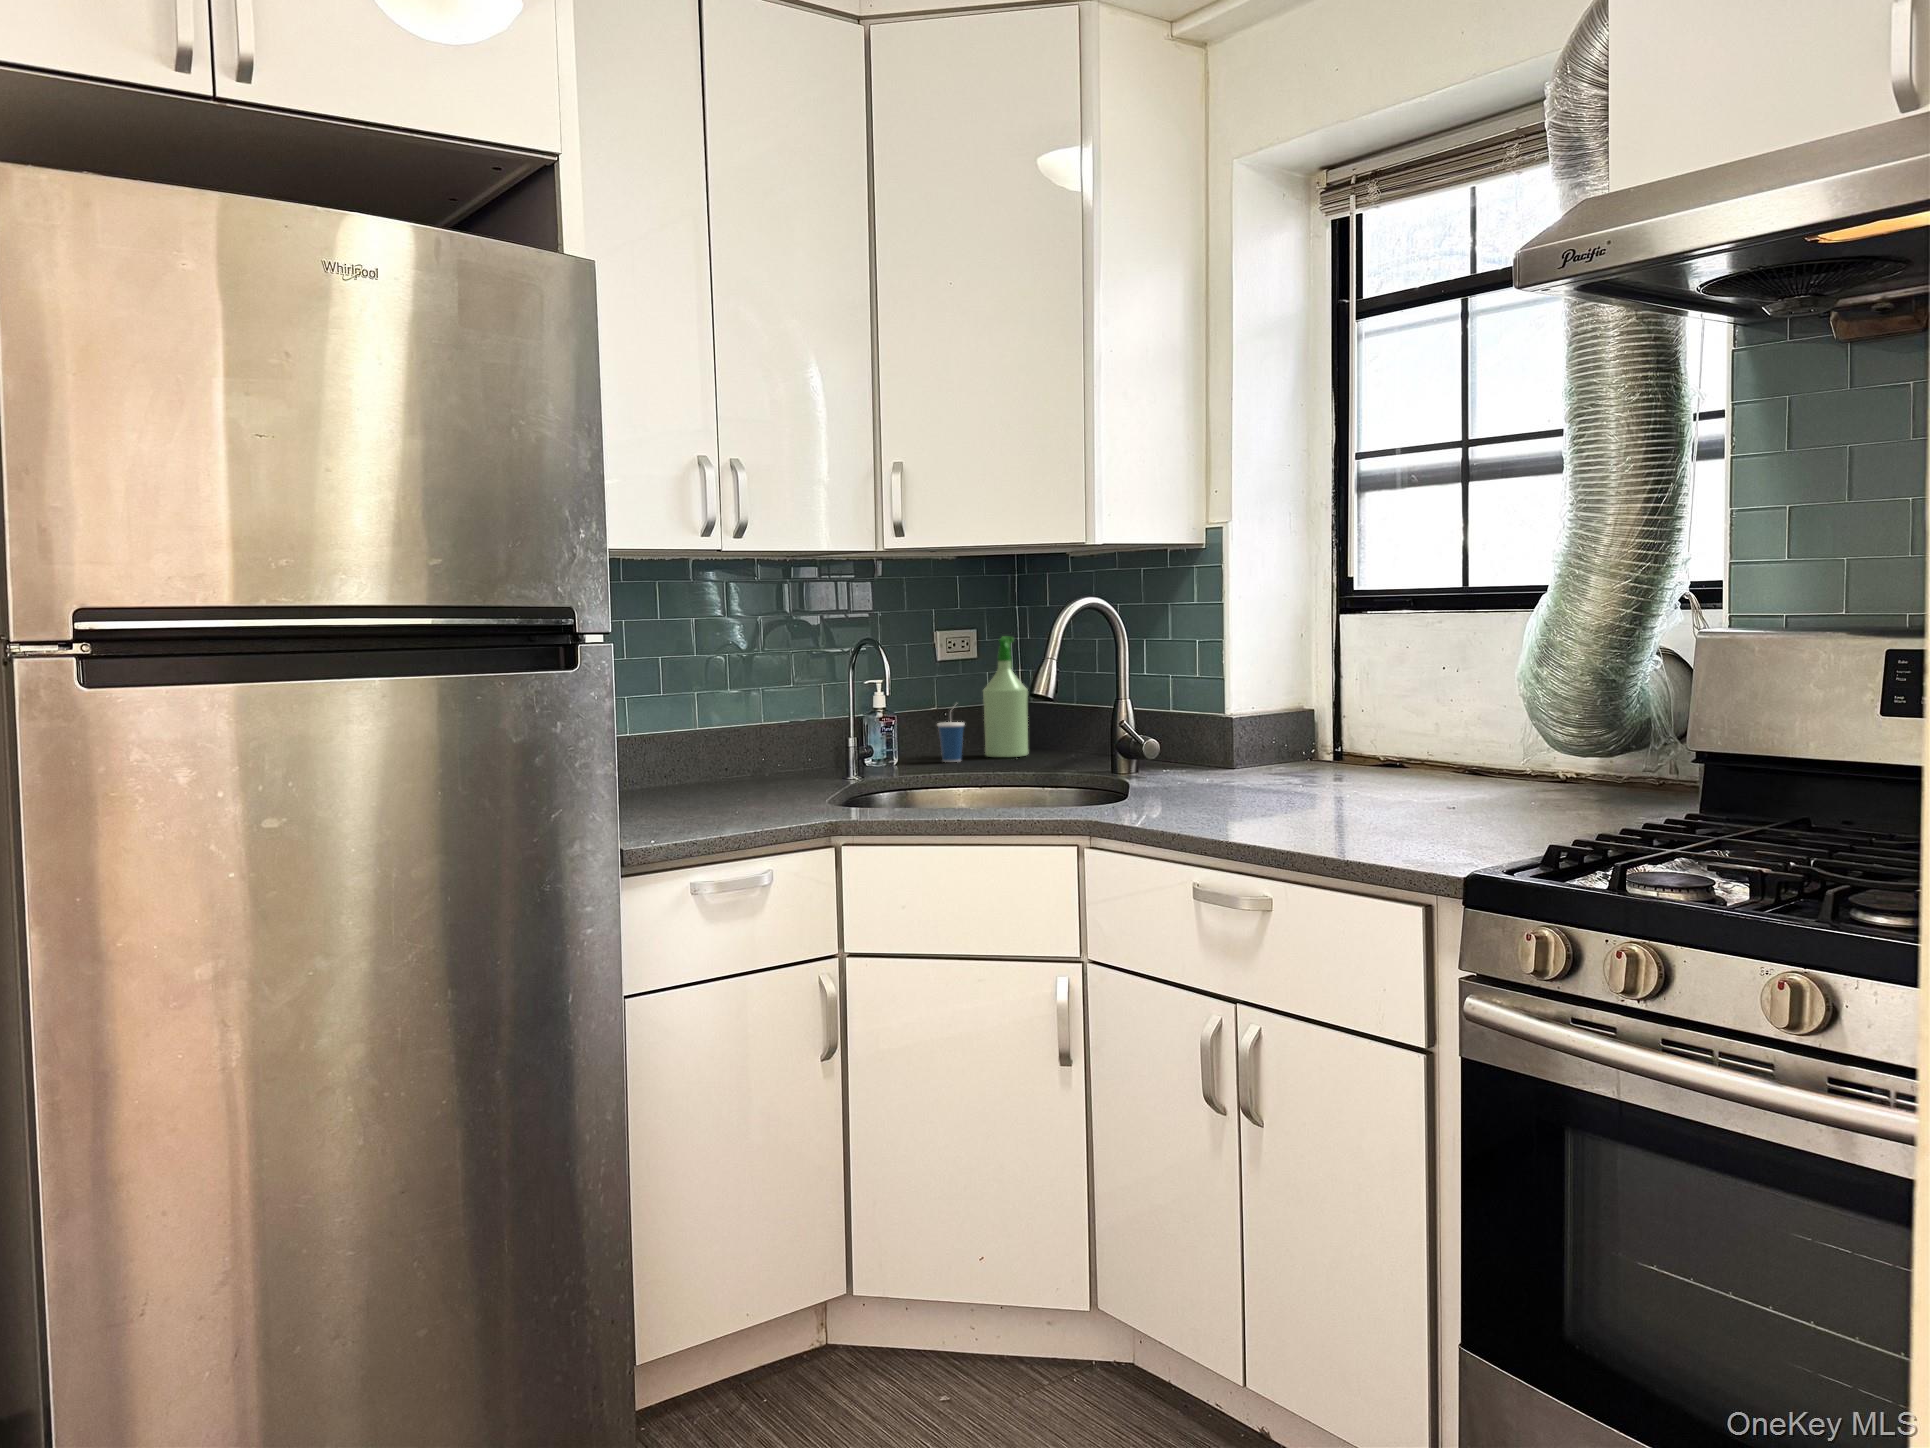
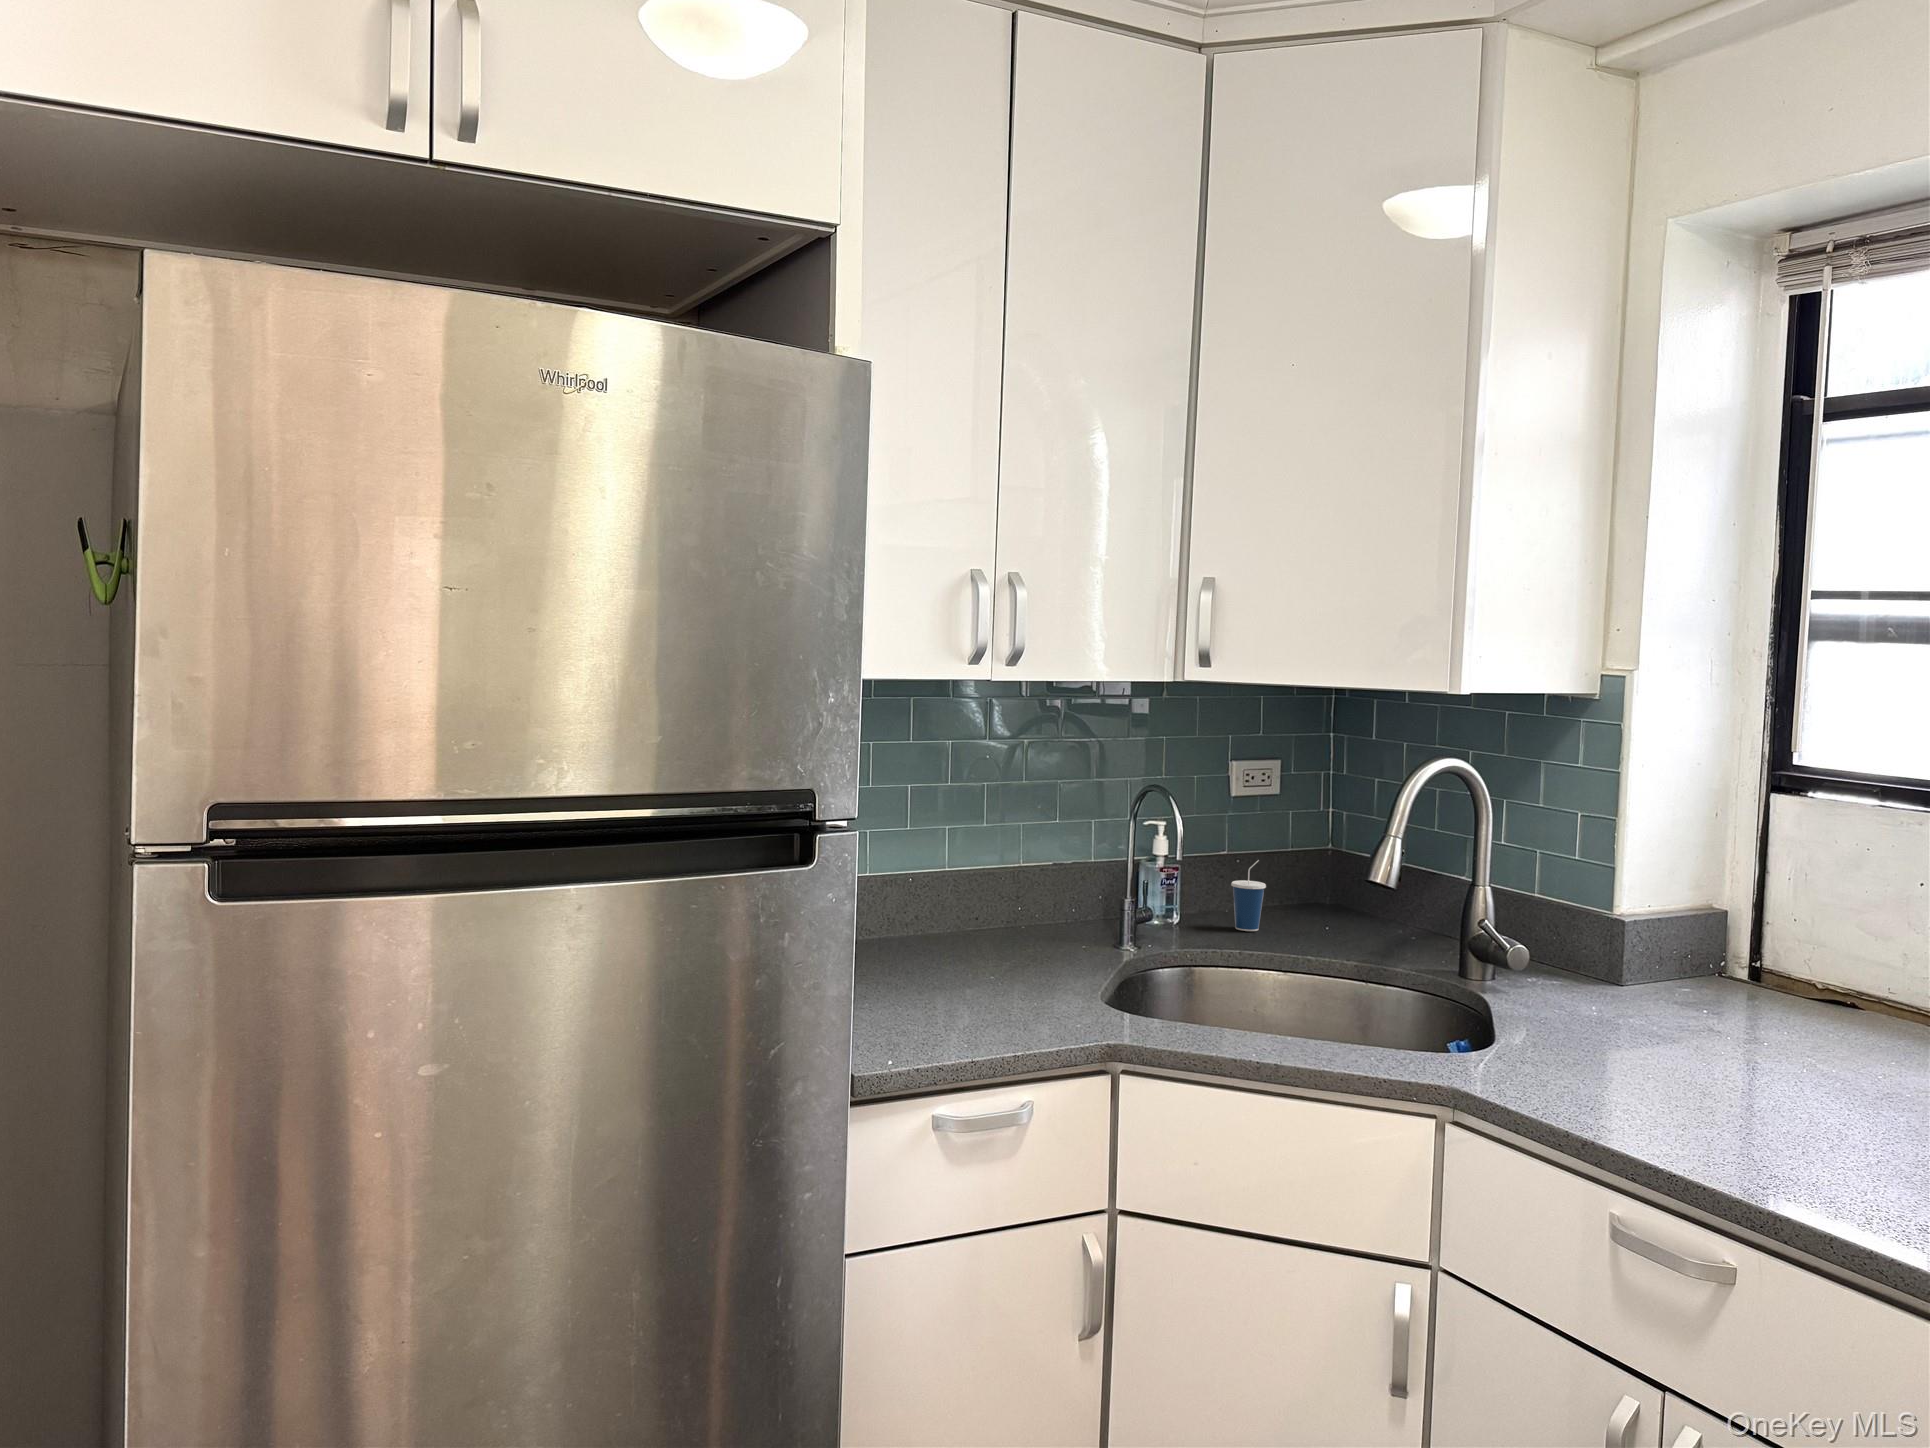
spray bottle: present [983,636,1028,757] -> none [1286,777,1344,927]

